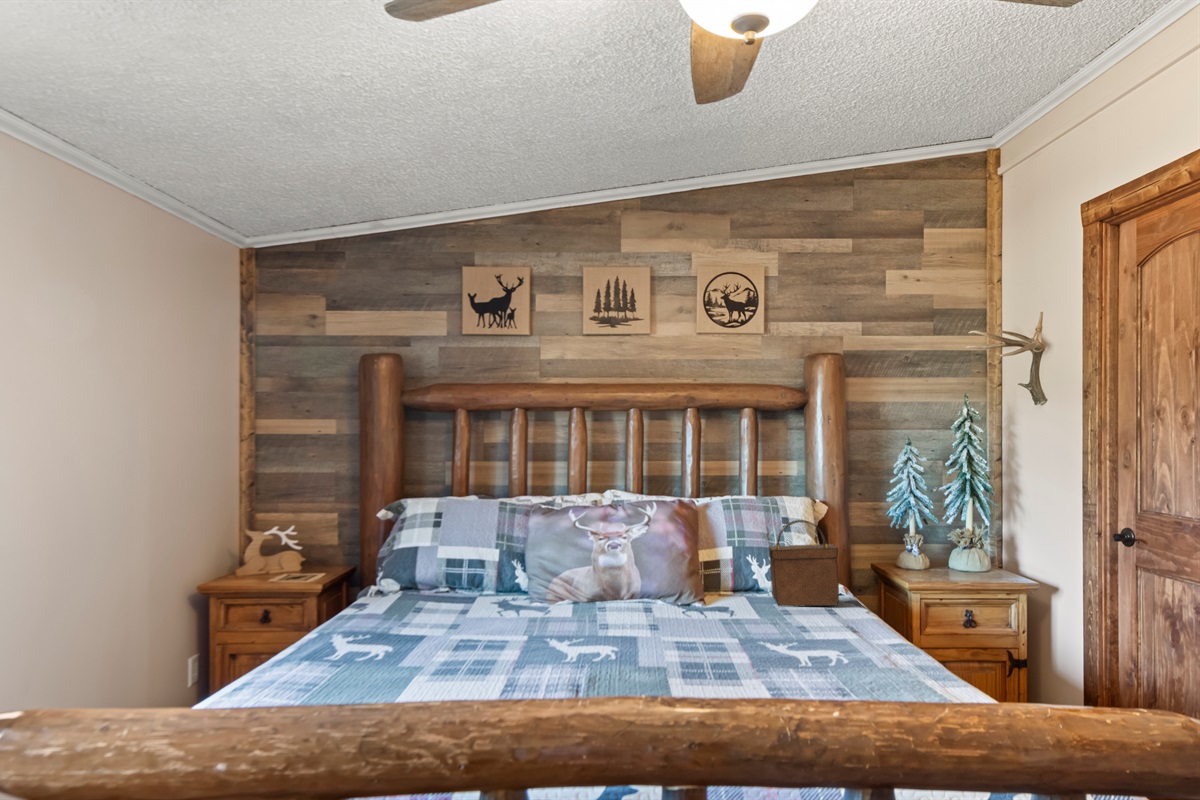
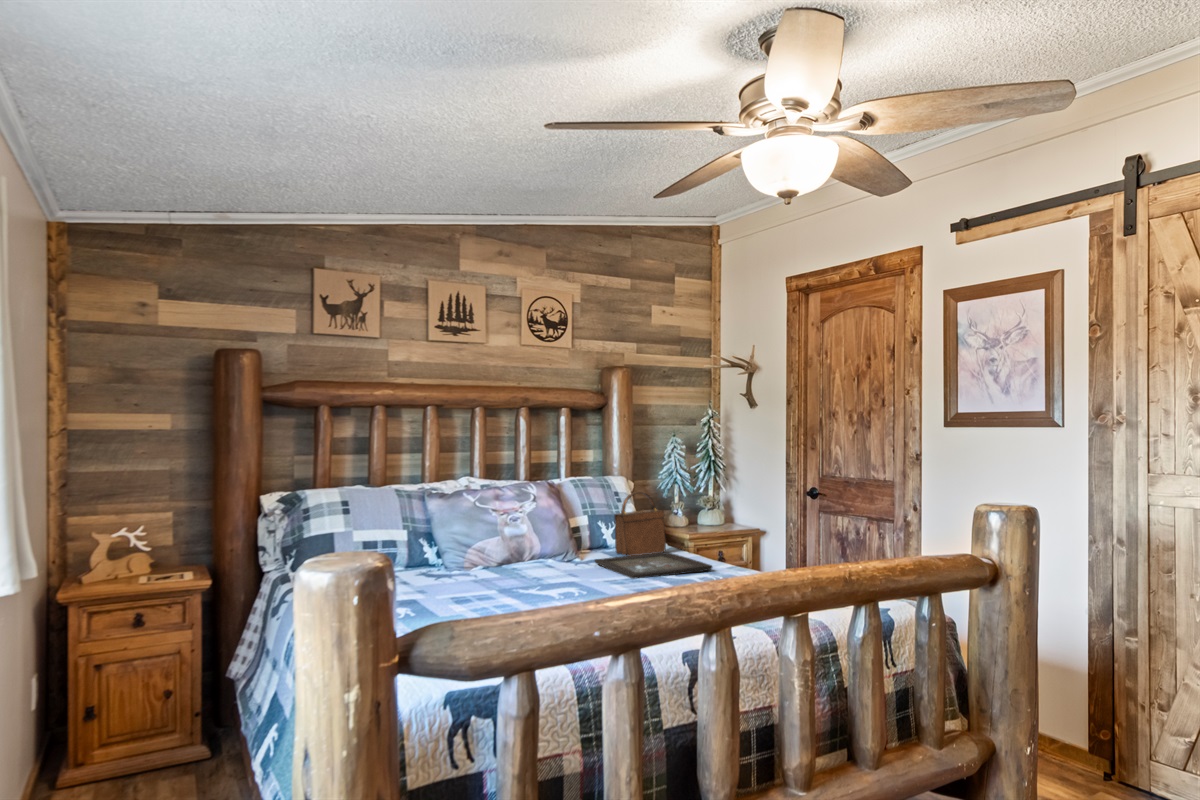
tray: none [703,607,837,655] -> present [595,552,712,579]

